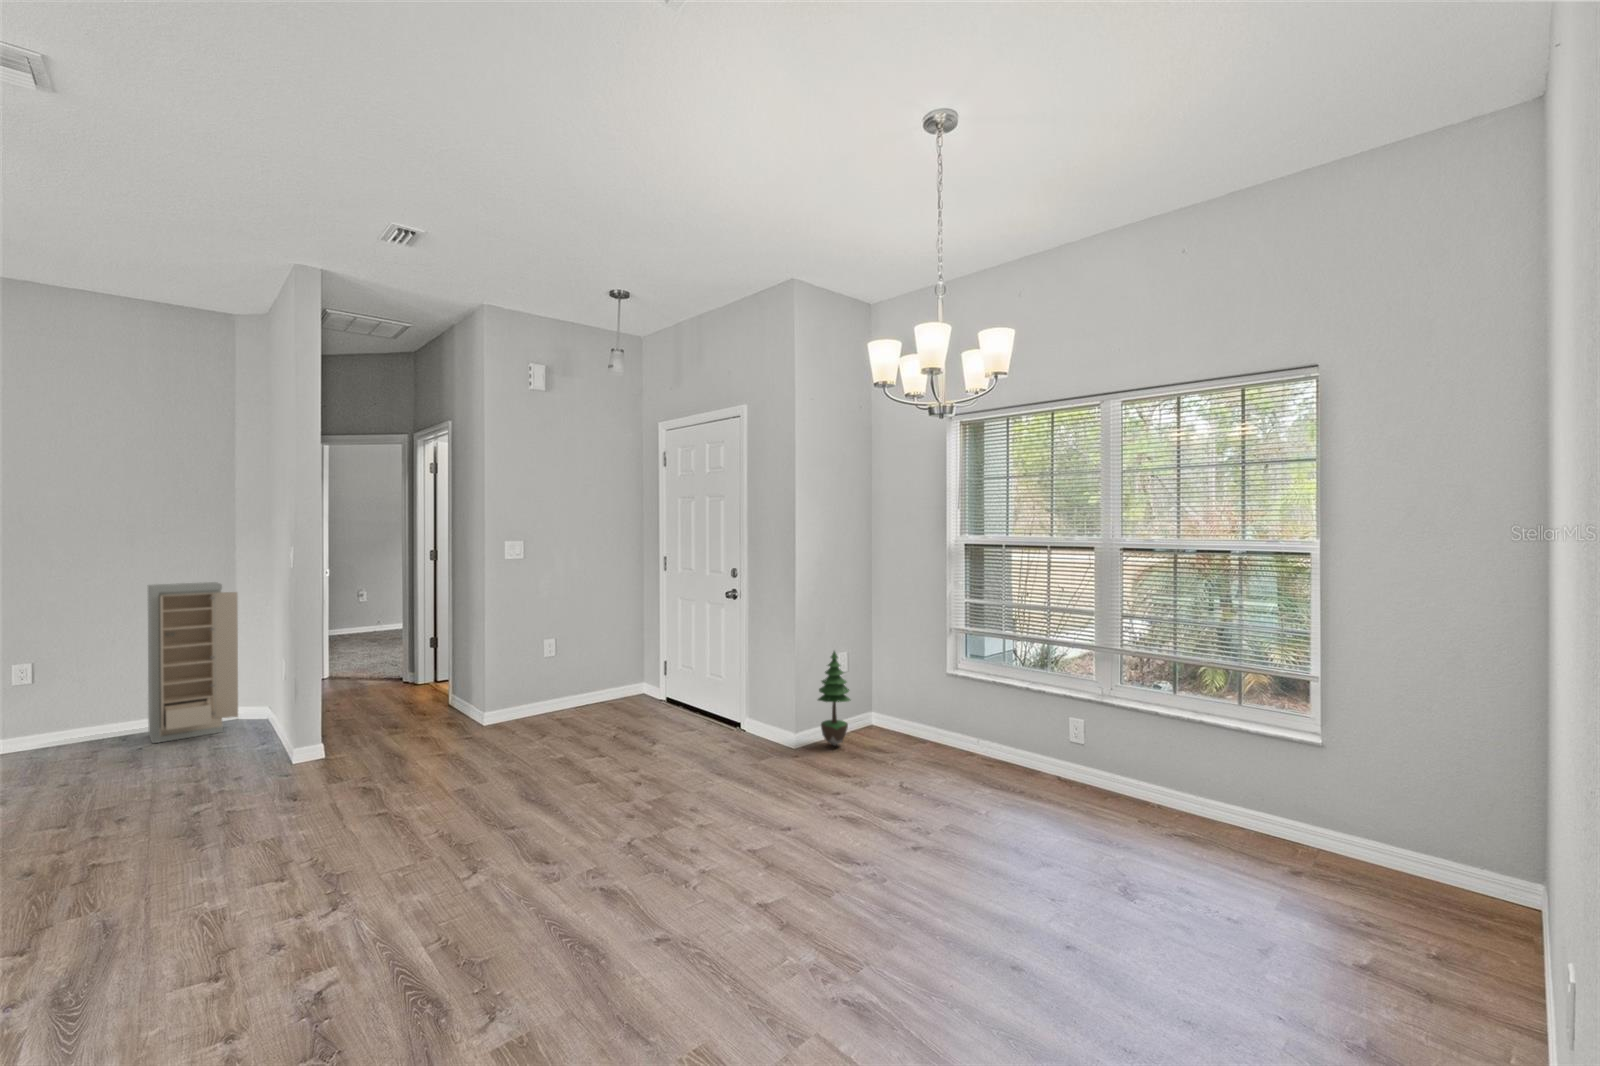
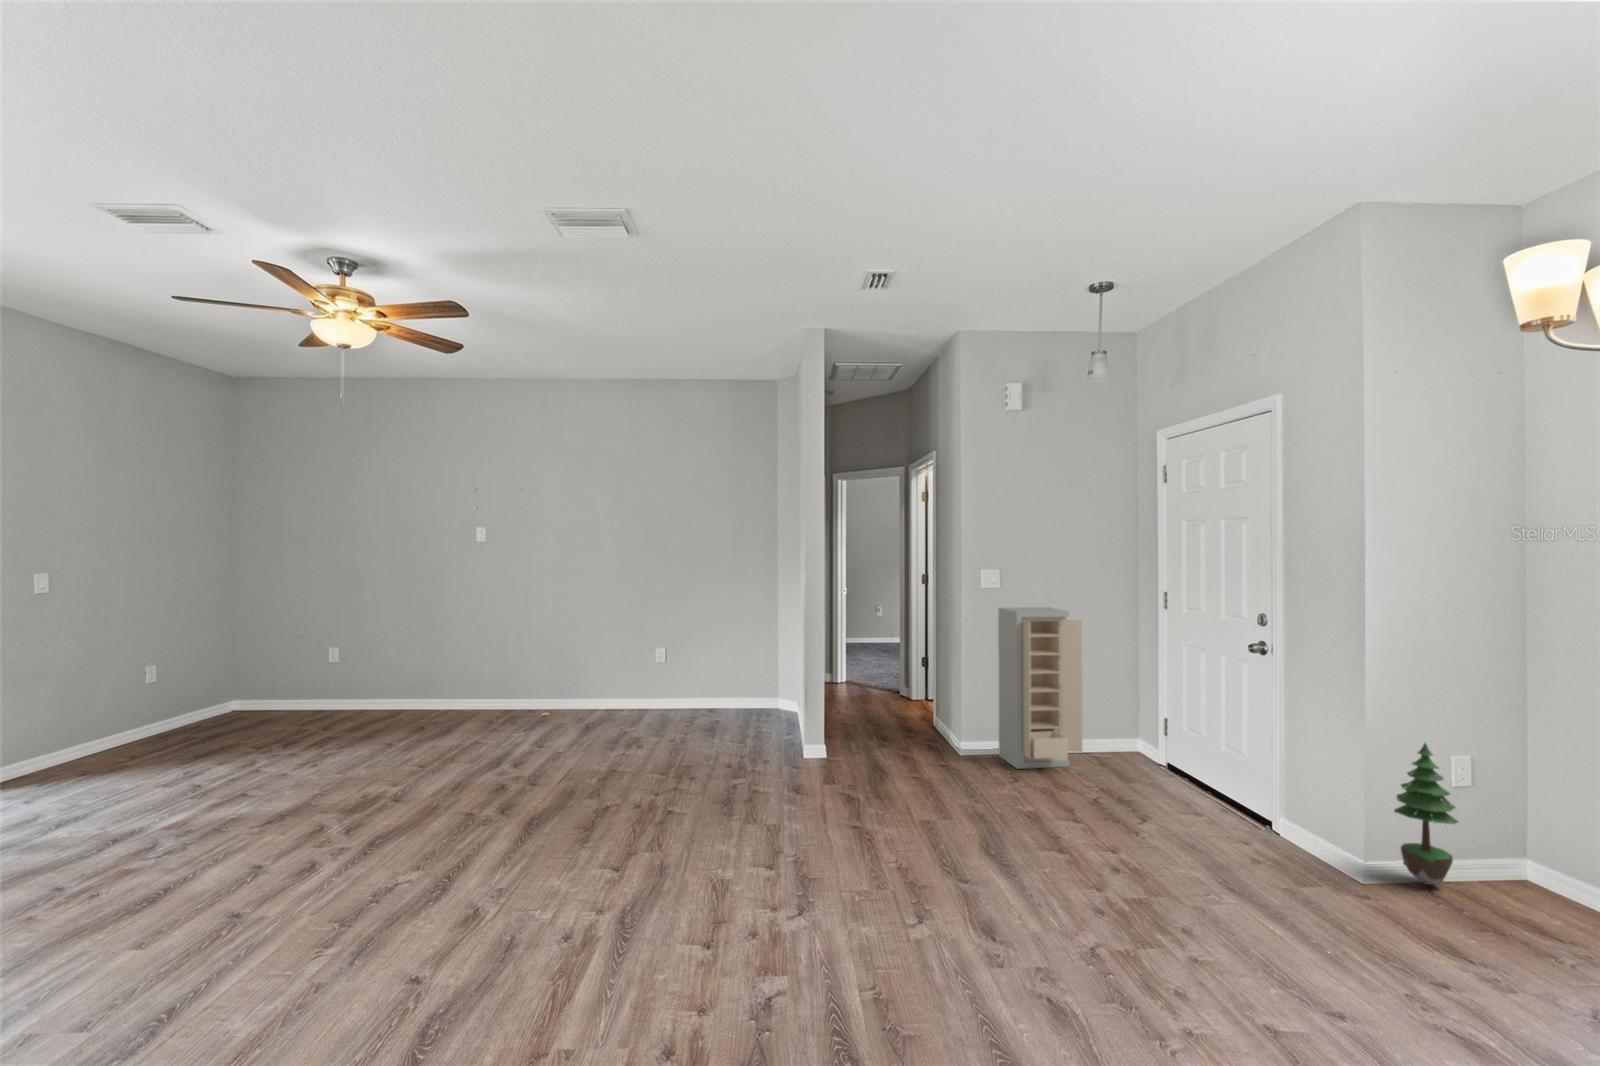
storage cabinet: present [148,582,238,743] -> present [998,607,1083,769]

